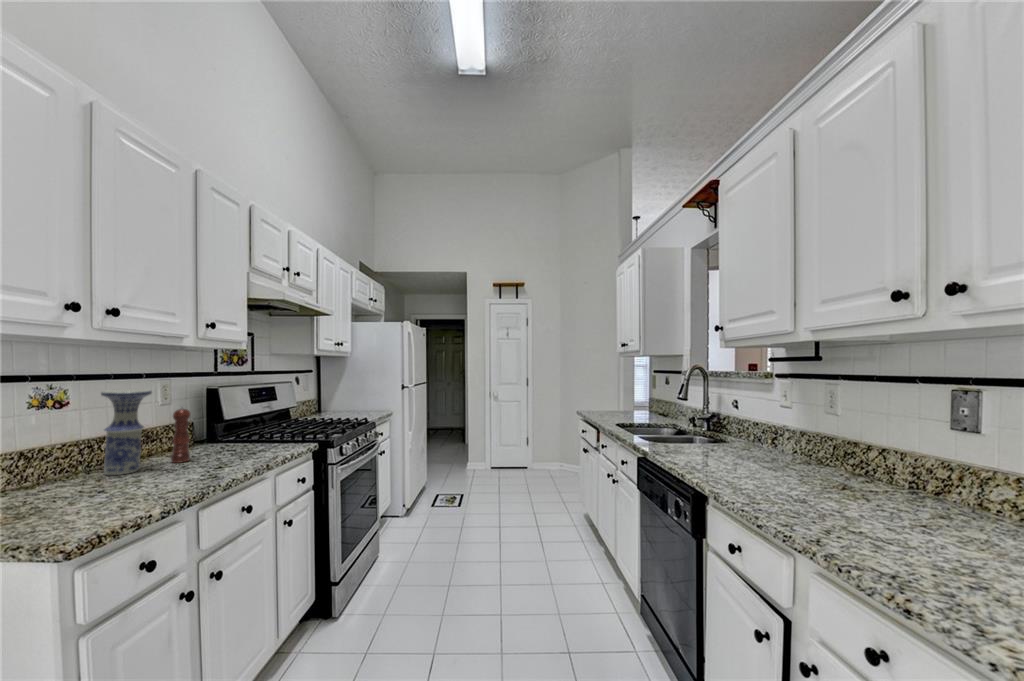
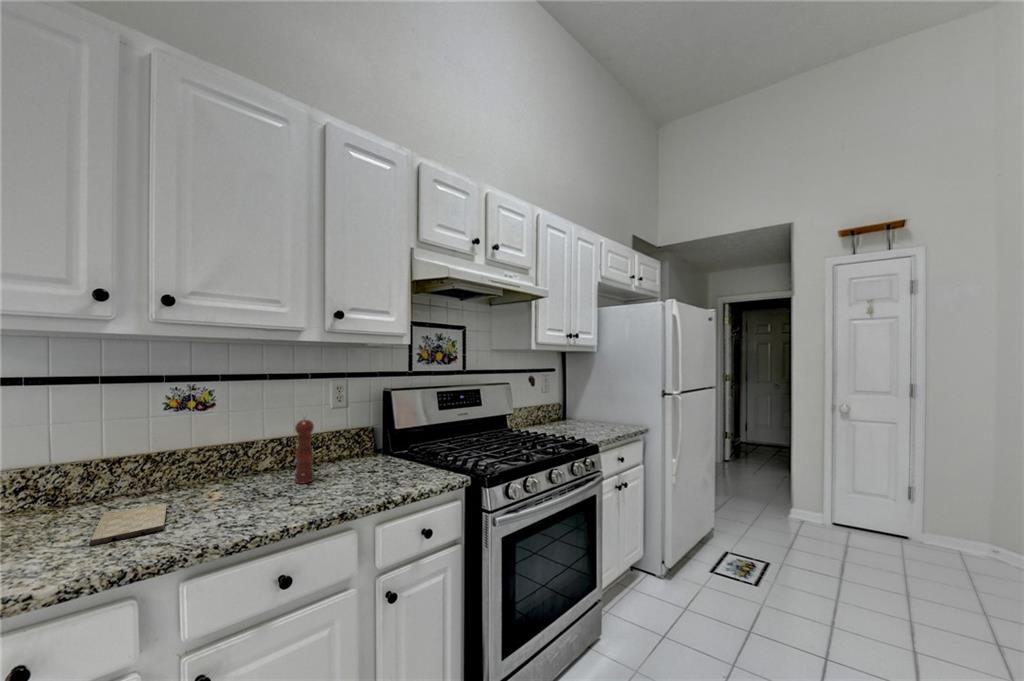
vase: present [101,389,152,475] -> none [212,395,264,492]
cutting board: none [42,482,139,501] -> present [89,503,167,546]

